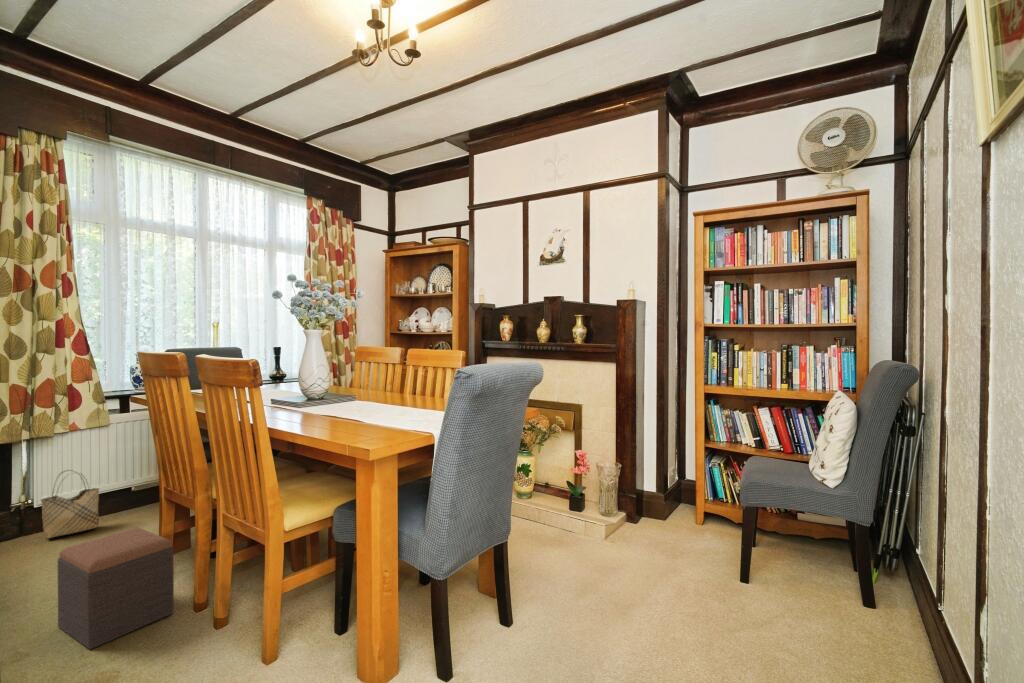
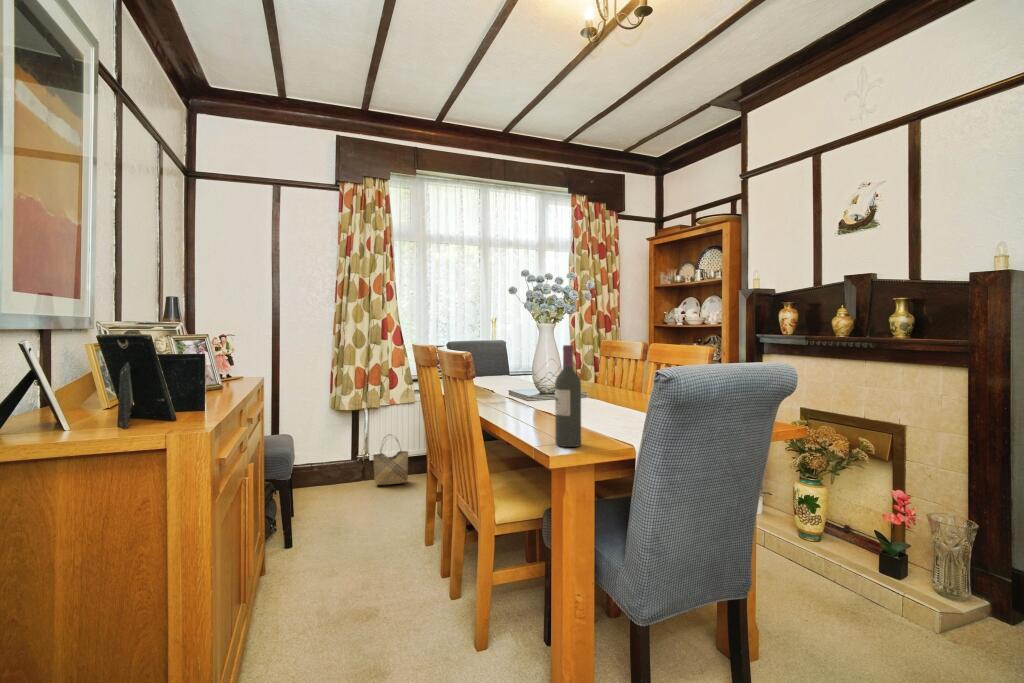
wine bottle: none [360,349,383,437] -> present [555,345,581,447]
footstool: present [58,528,174,649] -> none [352,493,425,590]

